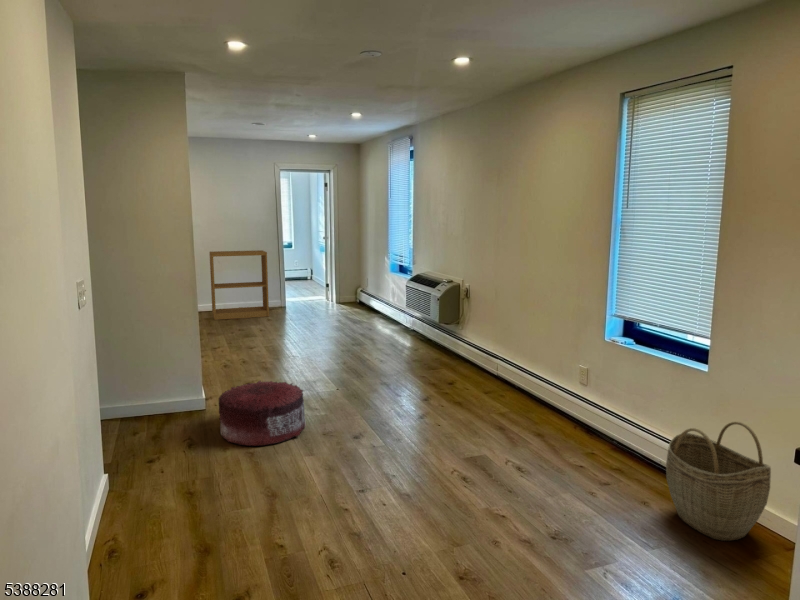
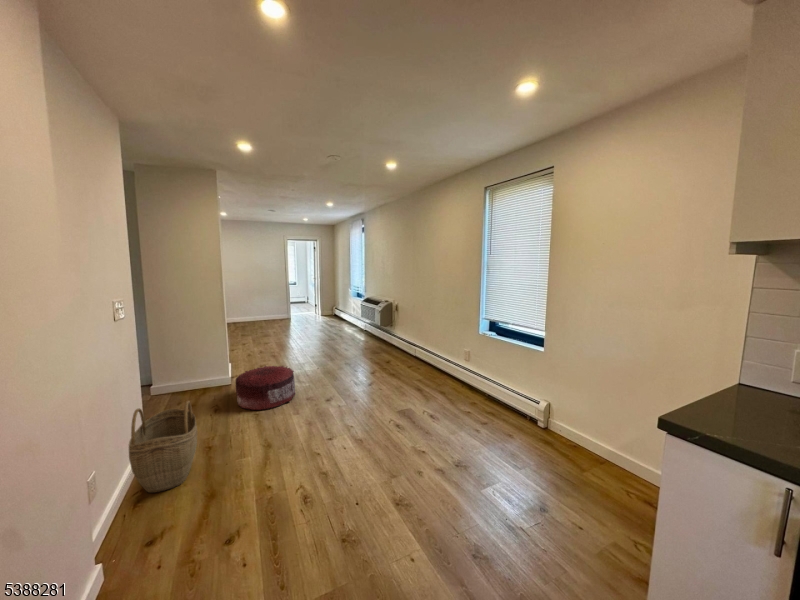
bookshelf: present [210,250,269,320] -> none [242,285,280,327]
woven basket: present [666,422,771,541] -> present [129,401,197,493]

